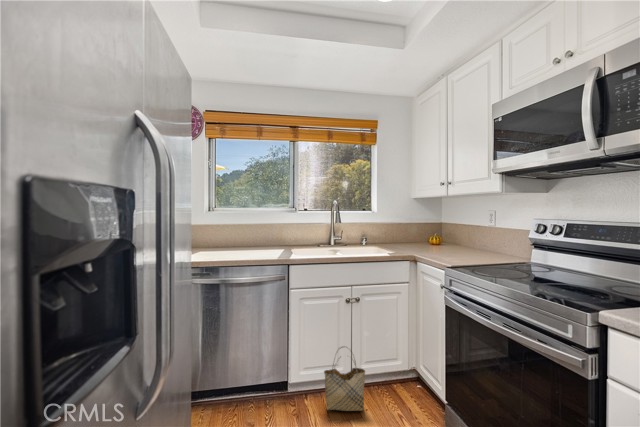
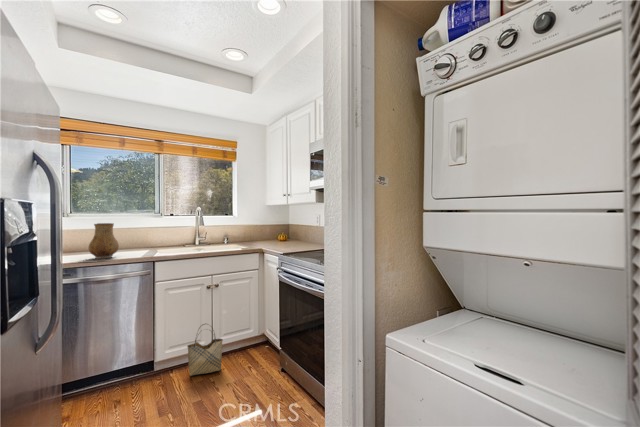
ceramic pitcher: none [226,219,254,258] -> present [89,223,119,259]

